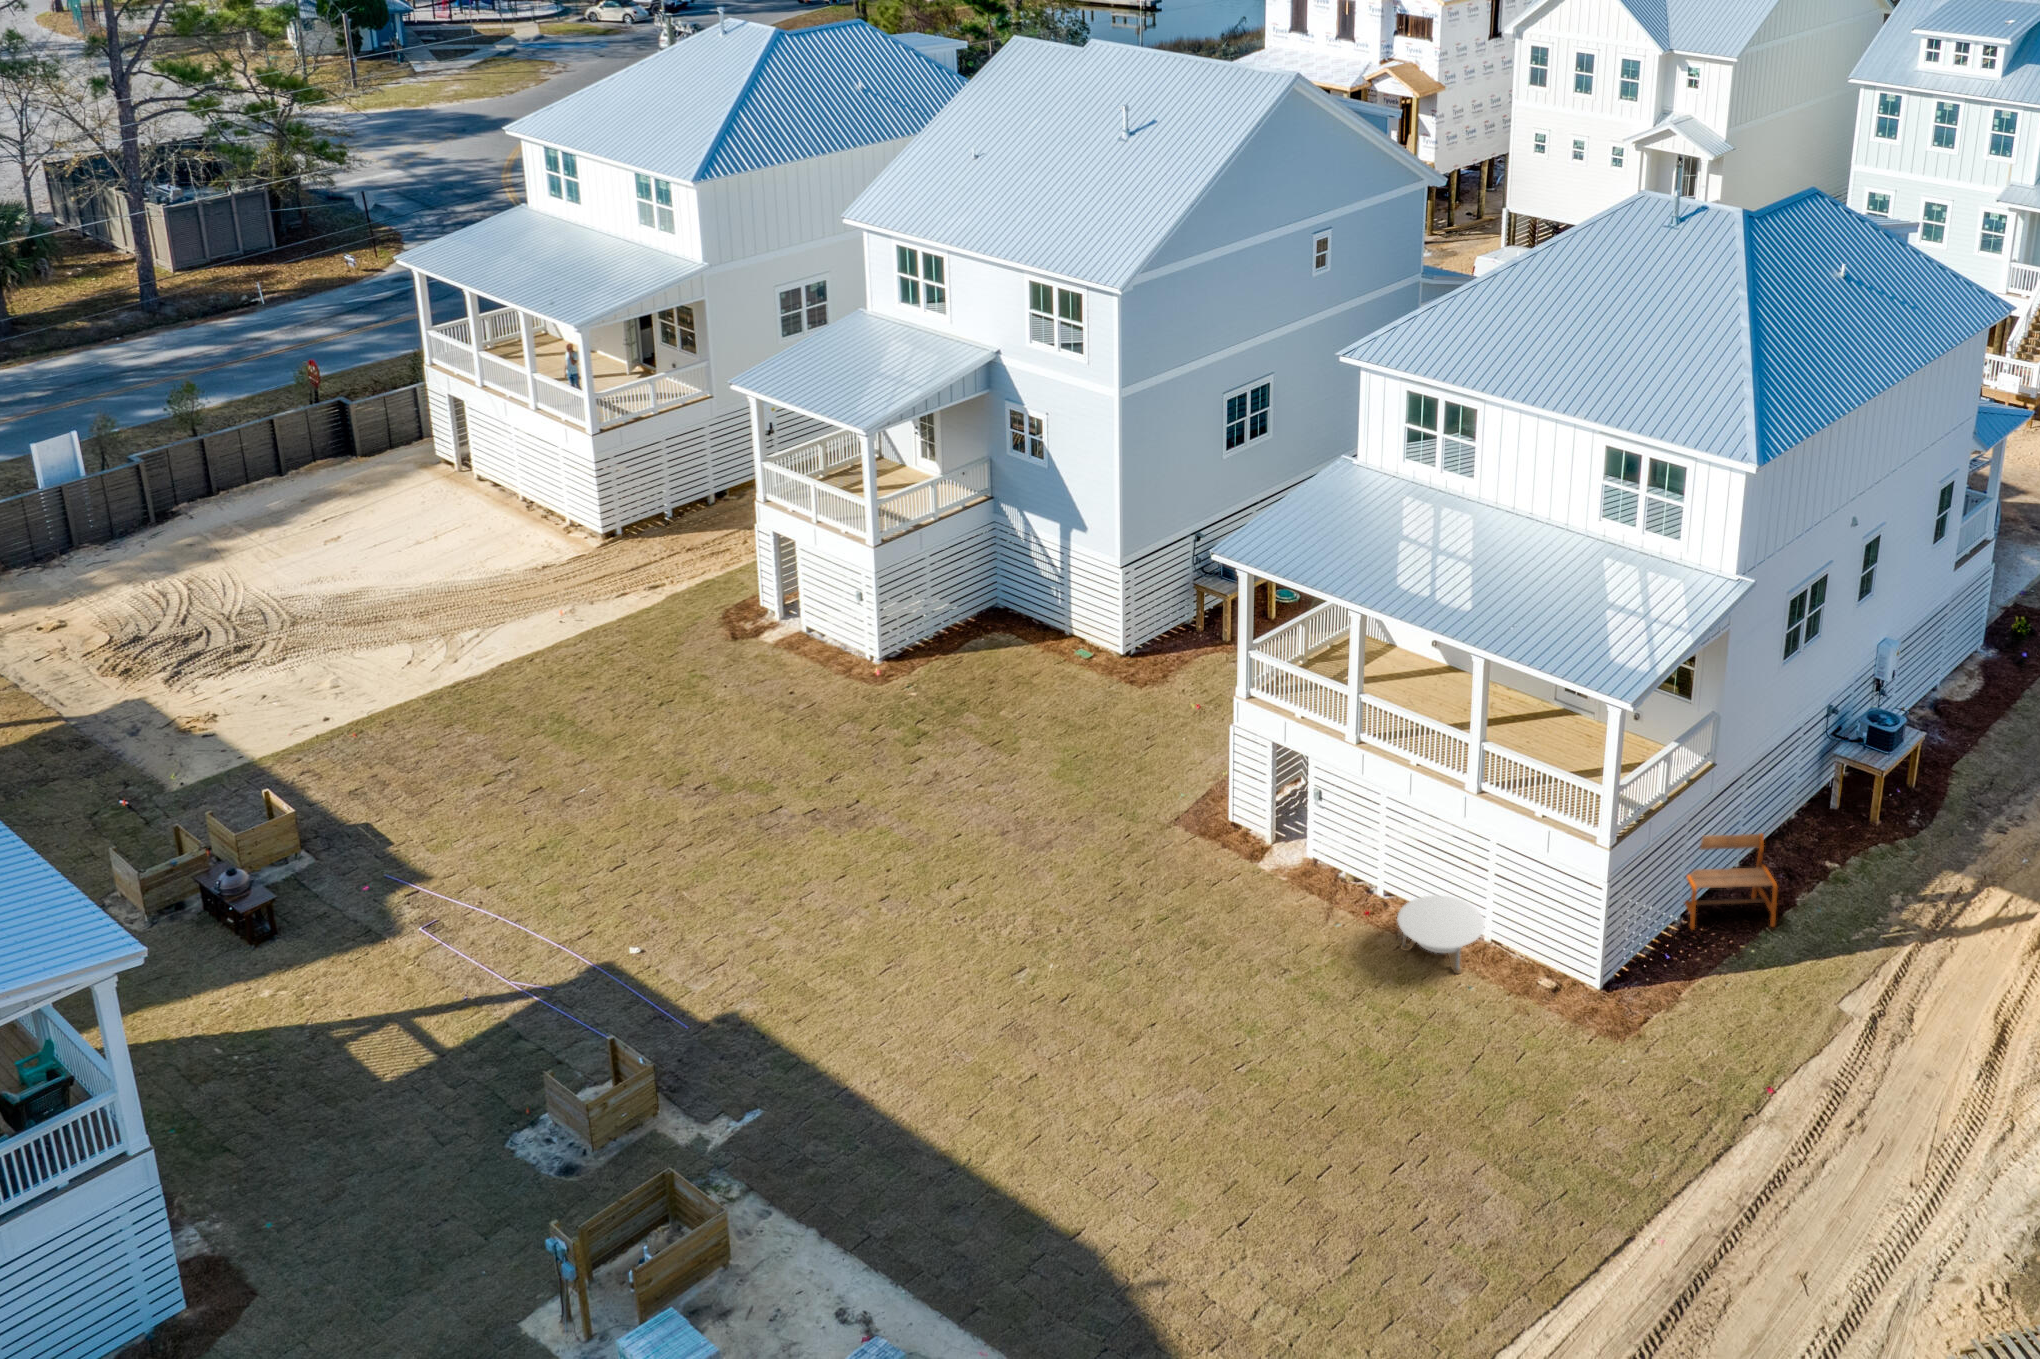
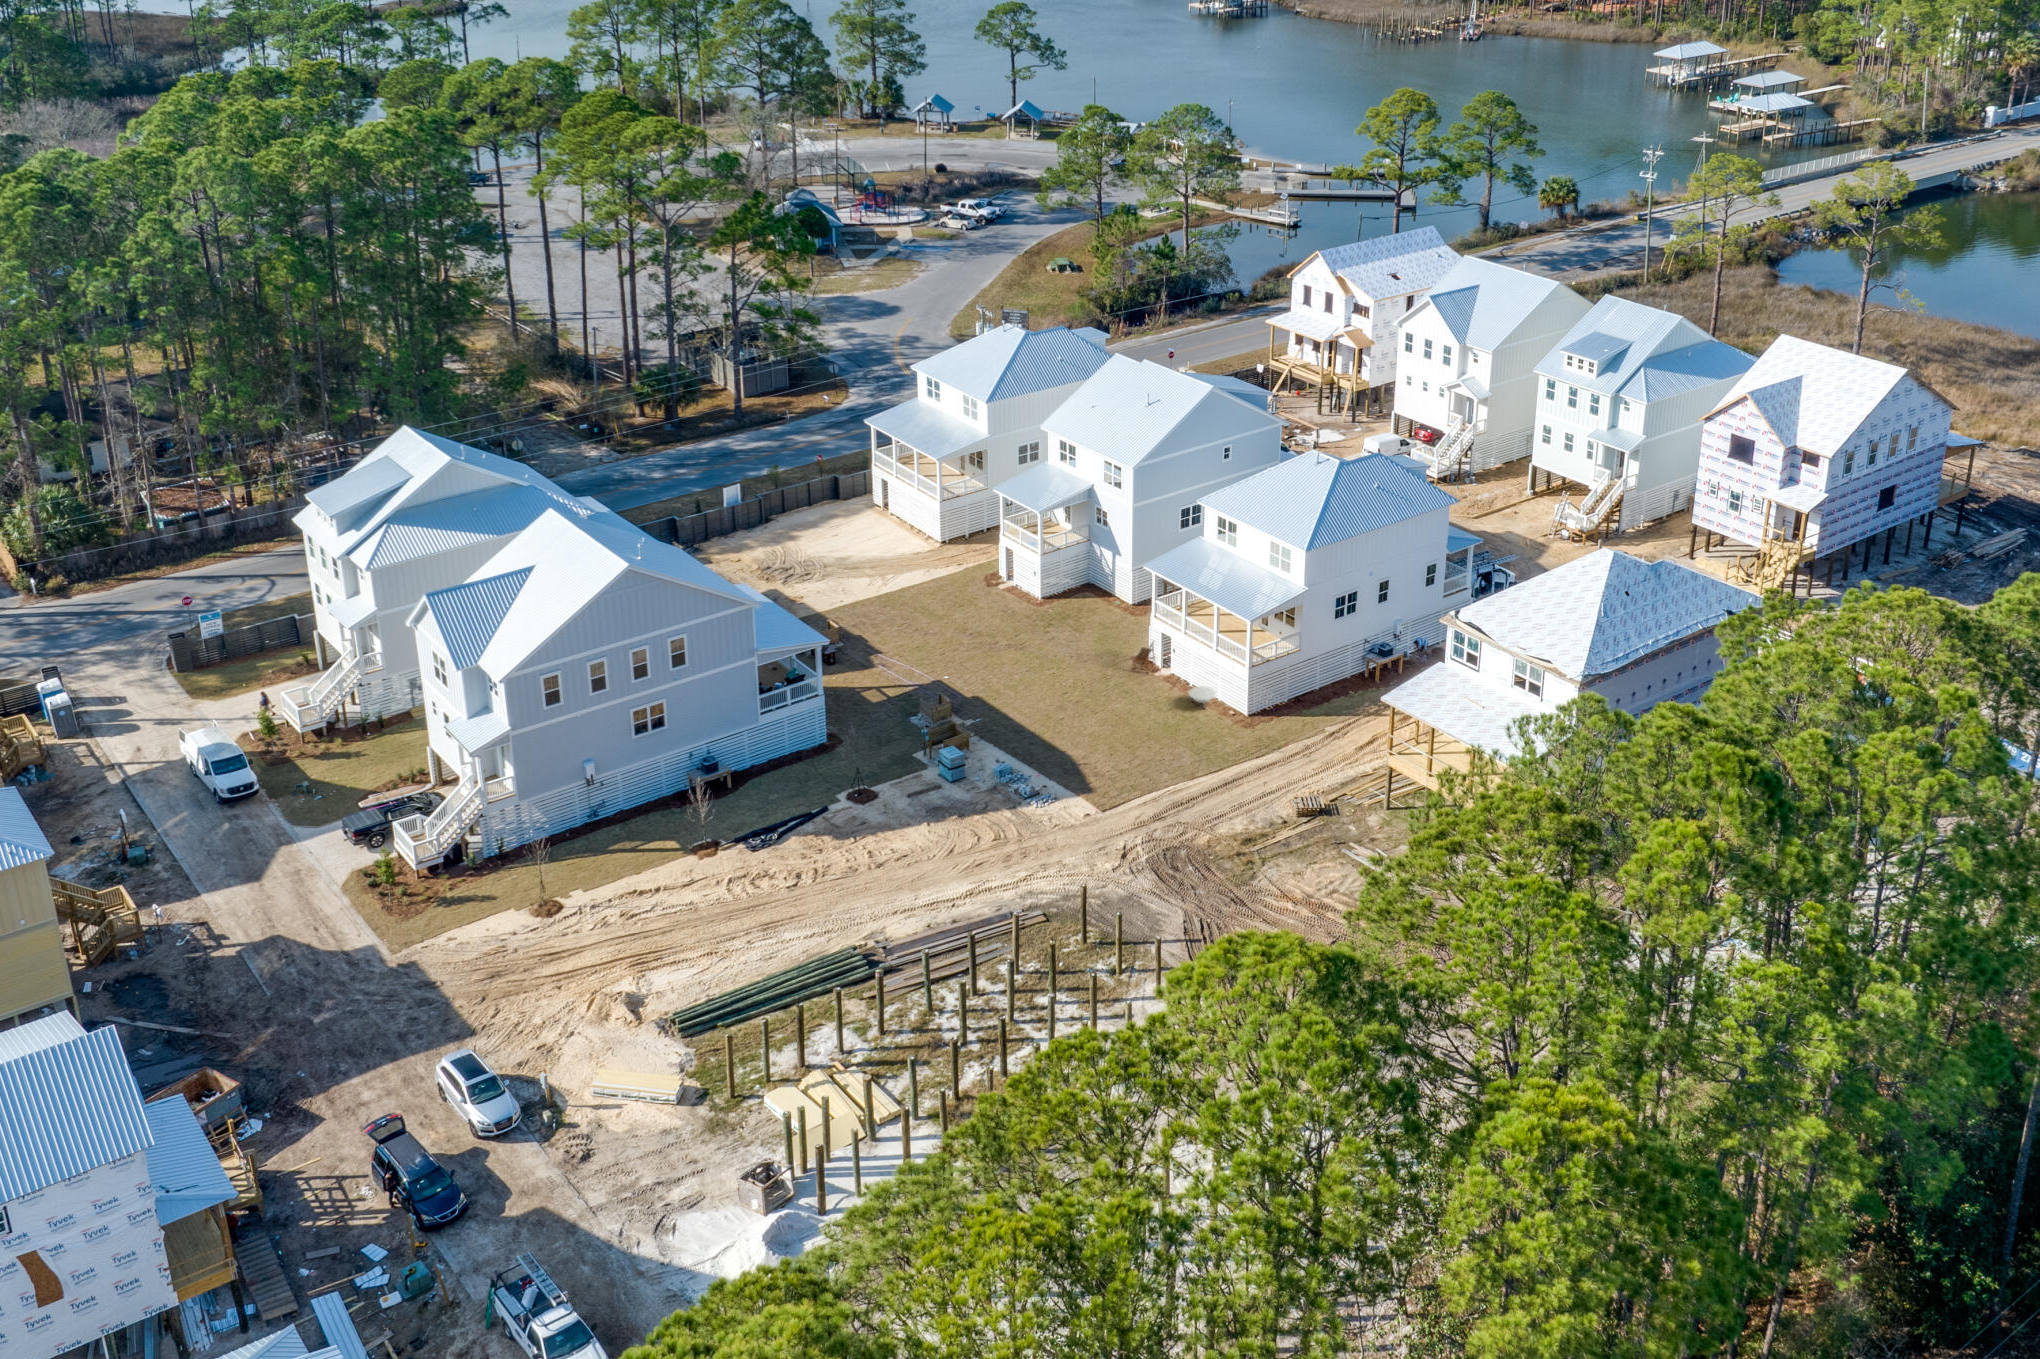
bench: present [1685,833,1778,929] -> present [1133,643,1155,672]

